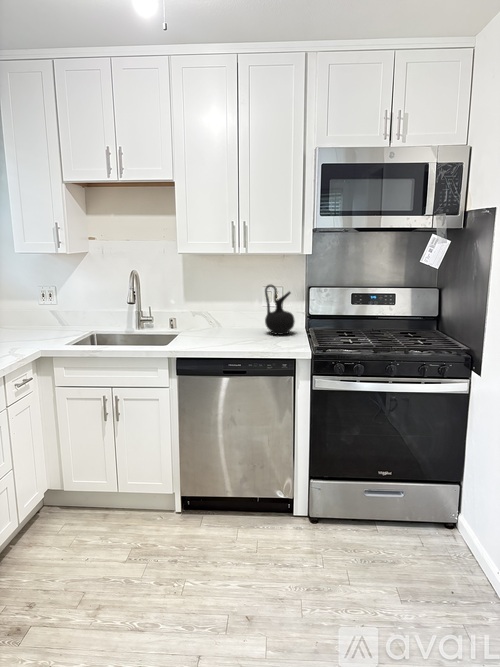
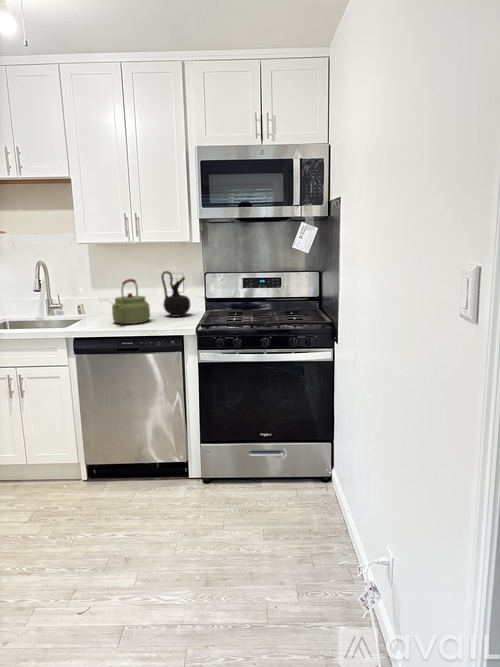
kettle: none [214,293,254,343] -> present [112,279,150,324]

